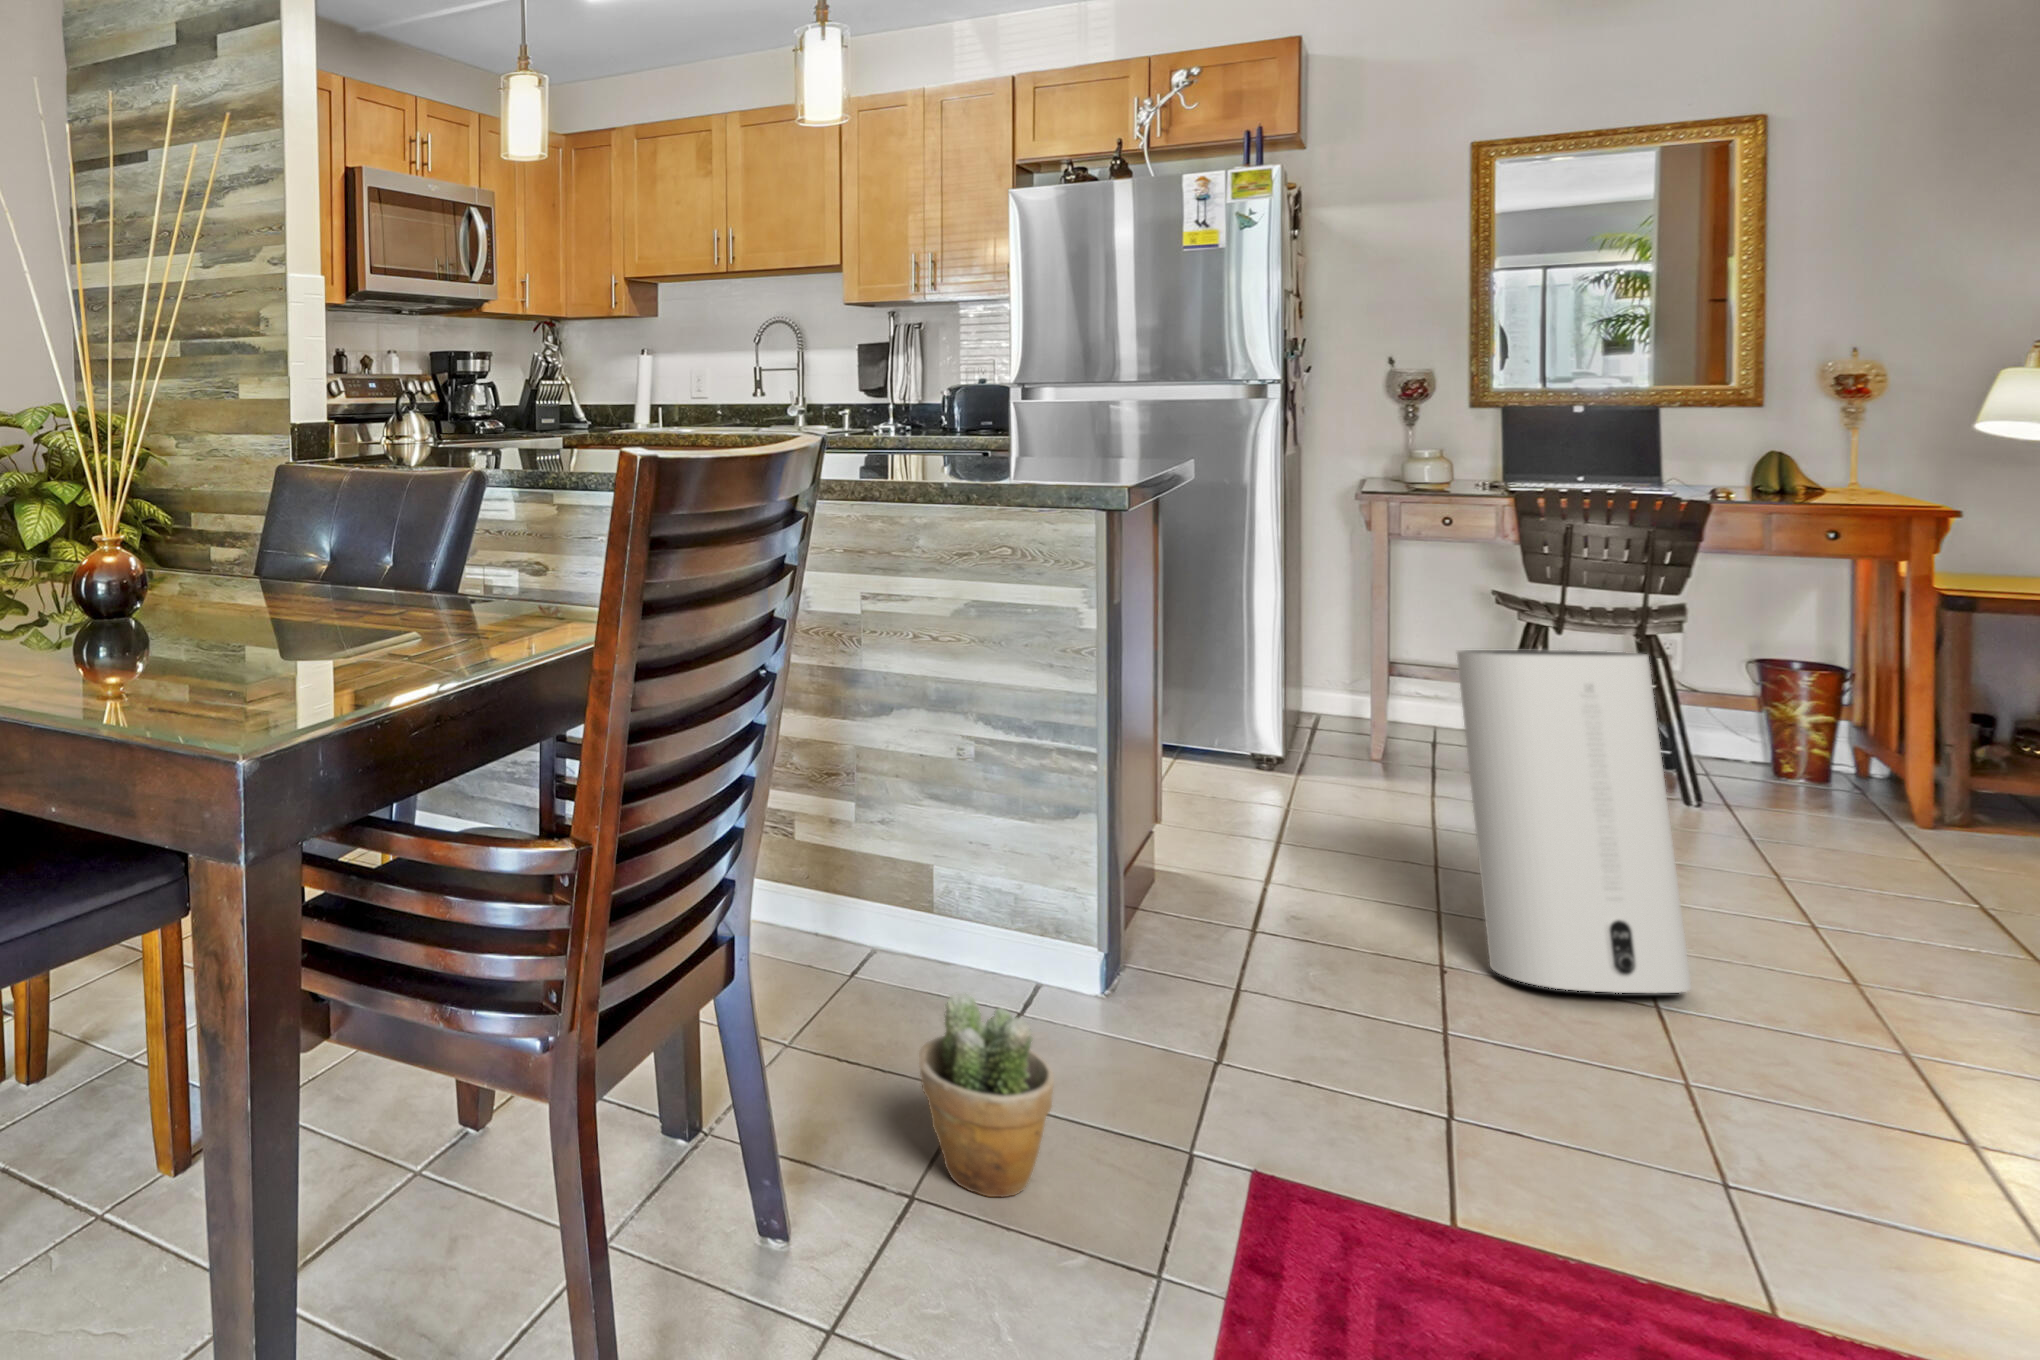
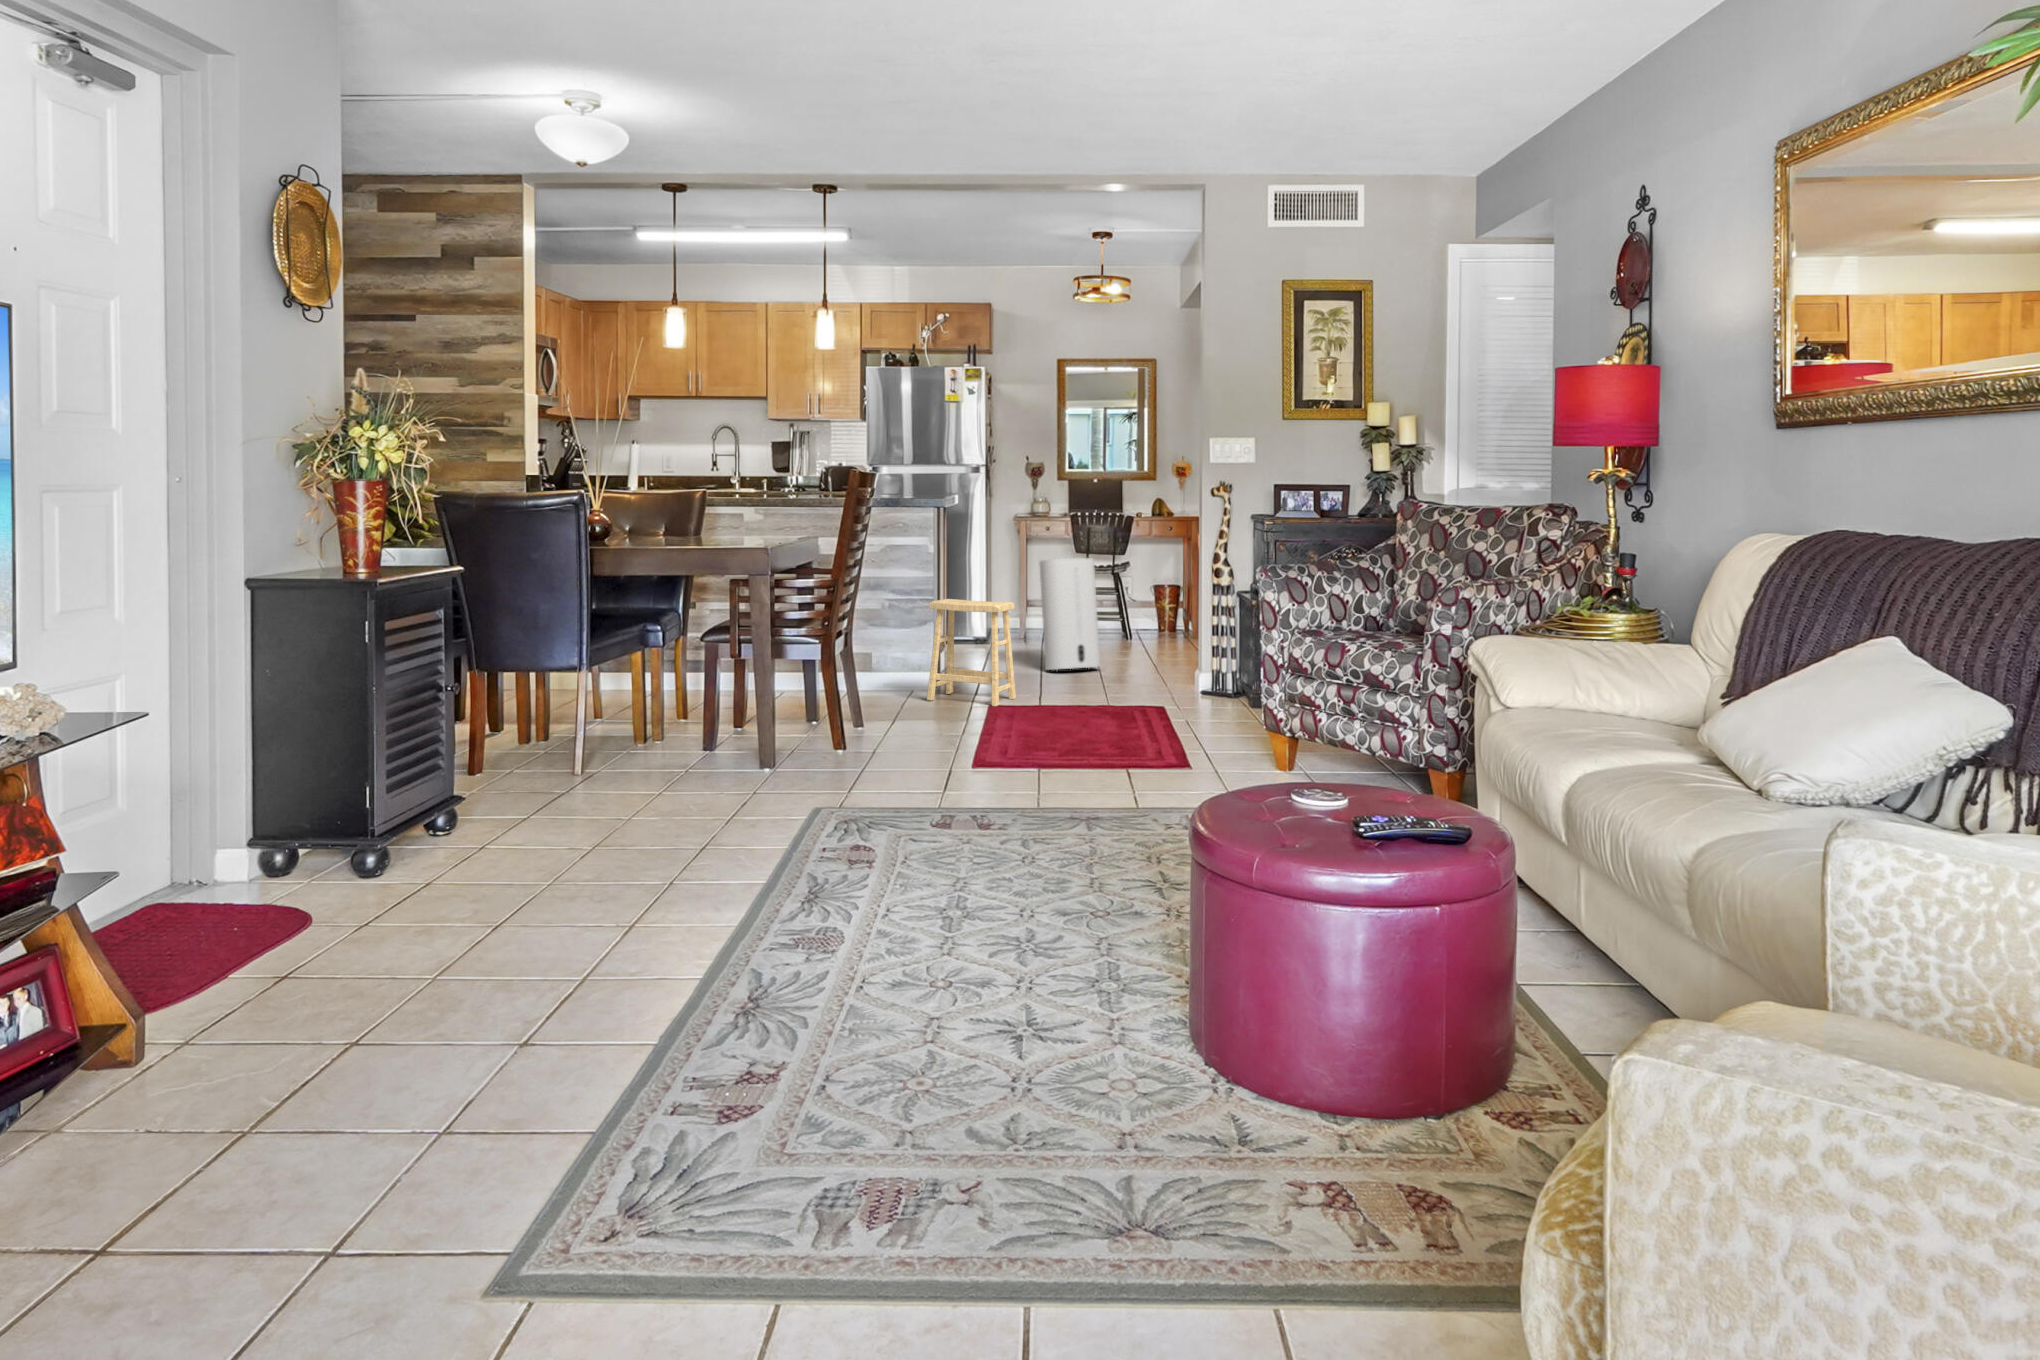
footstool: none [1086,799,1412,1250] -> present [927,599,1016,706]
potted plant: present [919,993,1054,1197] -> none [881,654,922,710]

